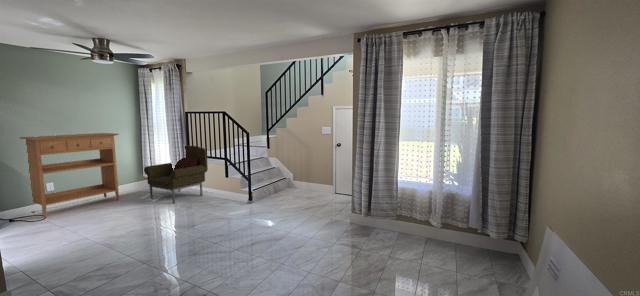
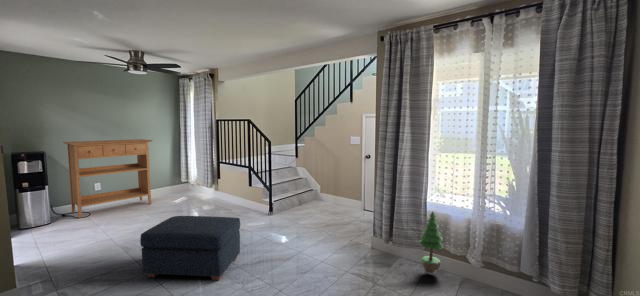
armchair: present [144,146,208,203] -> none [174,153,233,211]
potted tree: none [393,186,413,239] -> present [419,212,443,275]
ottoman: none [147,203,235,261] -> present [140,216,240,280]

